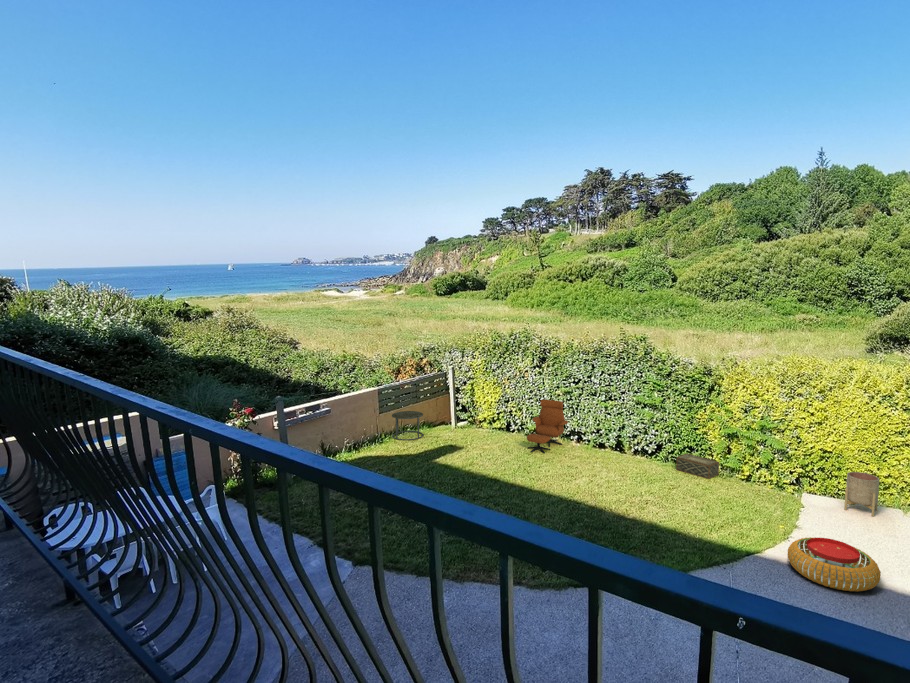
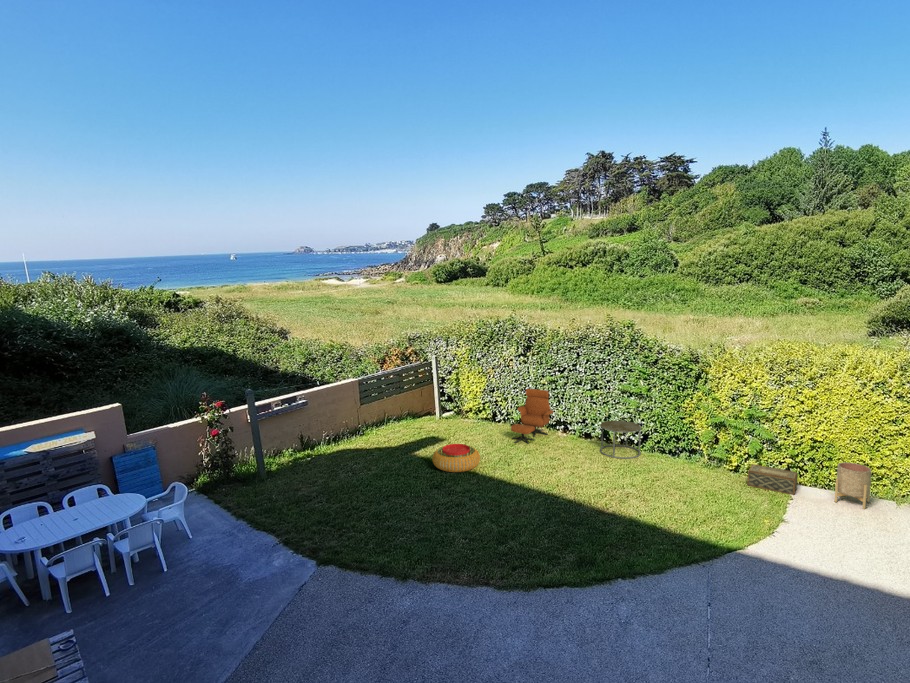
side table: present [392,411,424,440] -> present [600,420,641,459]
woven basket: present [676,454,719,479] -> present [747,464,798,495]
pouf: present [787,537,881,592] -> present [432,444,480,472]

